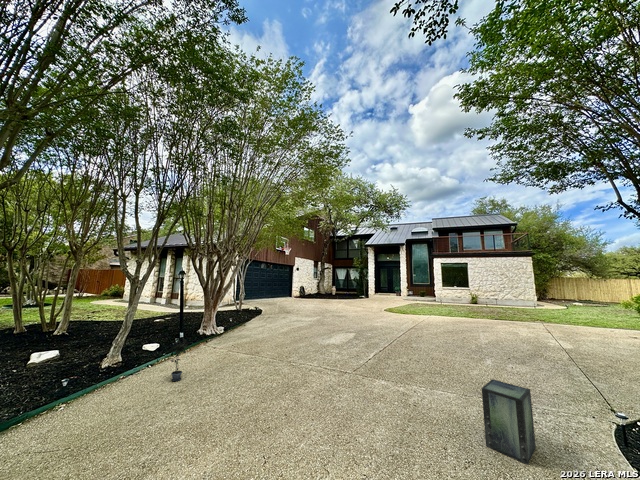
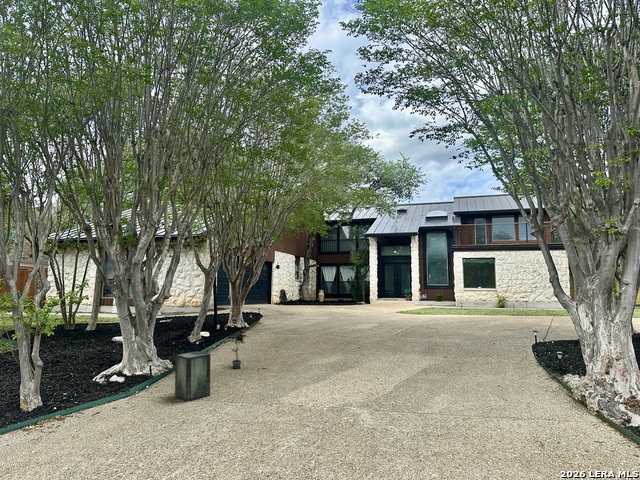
storage box: present [482,379,536,465] -> present [175,351,210,401]

